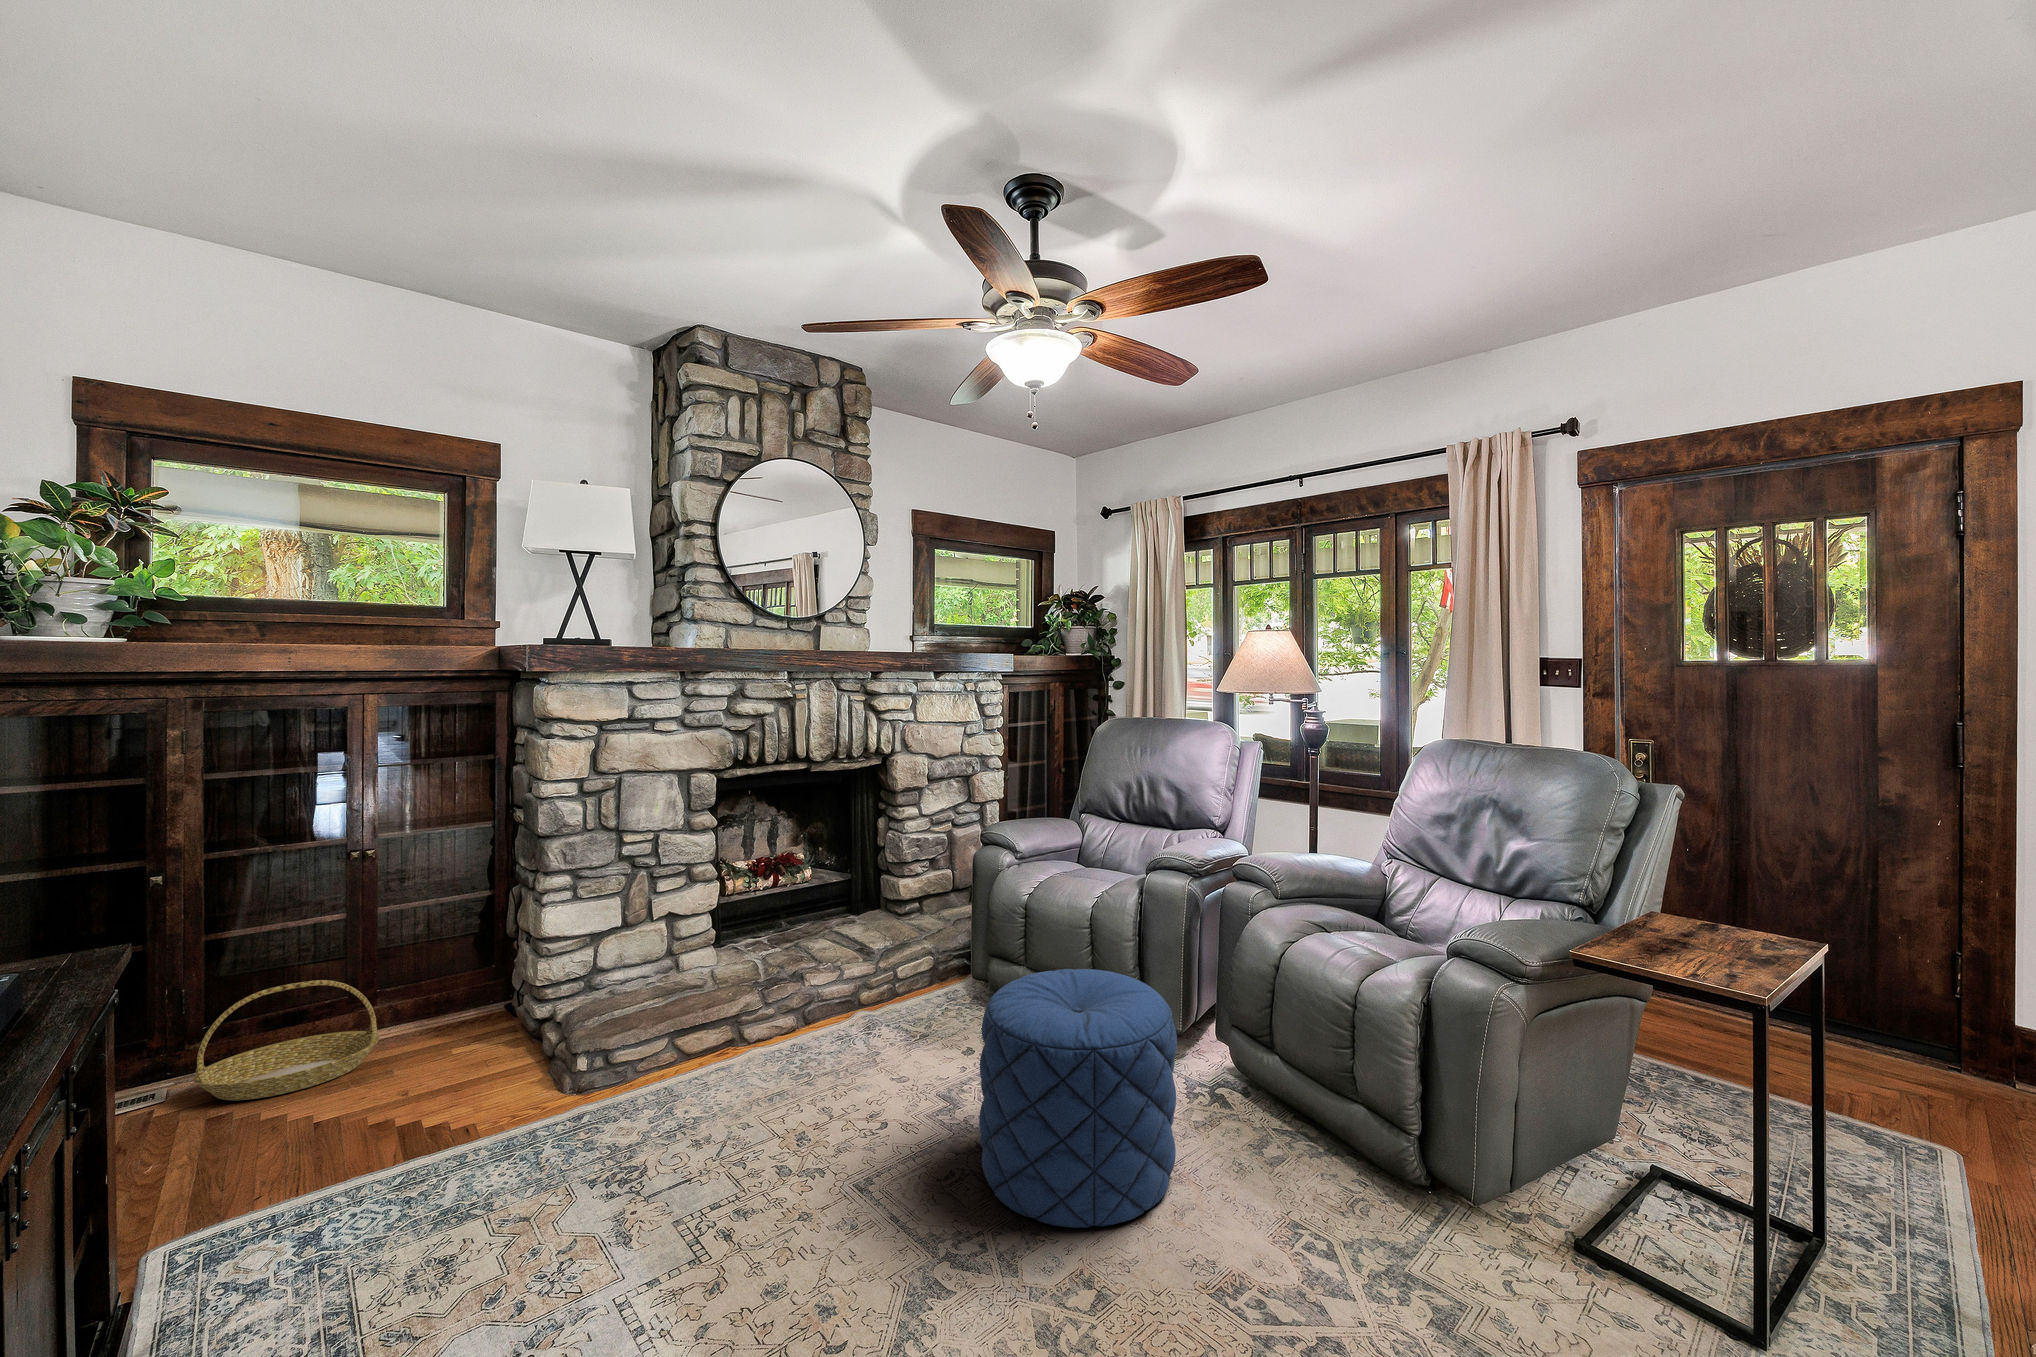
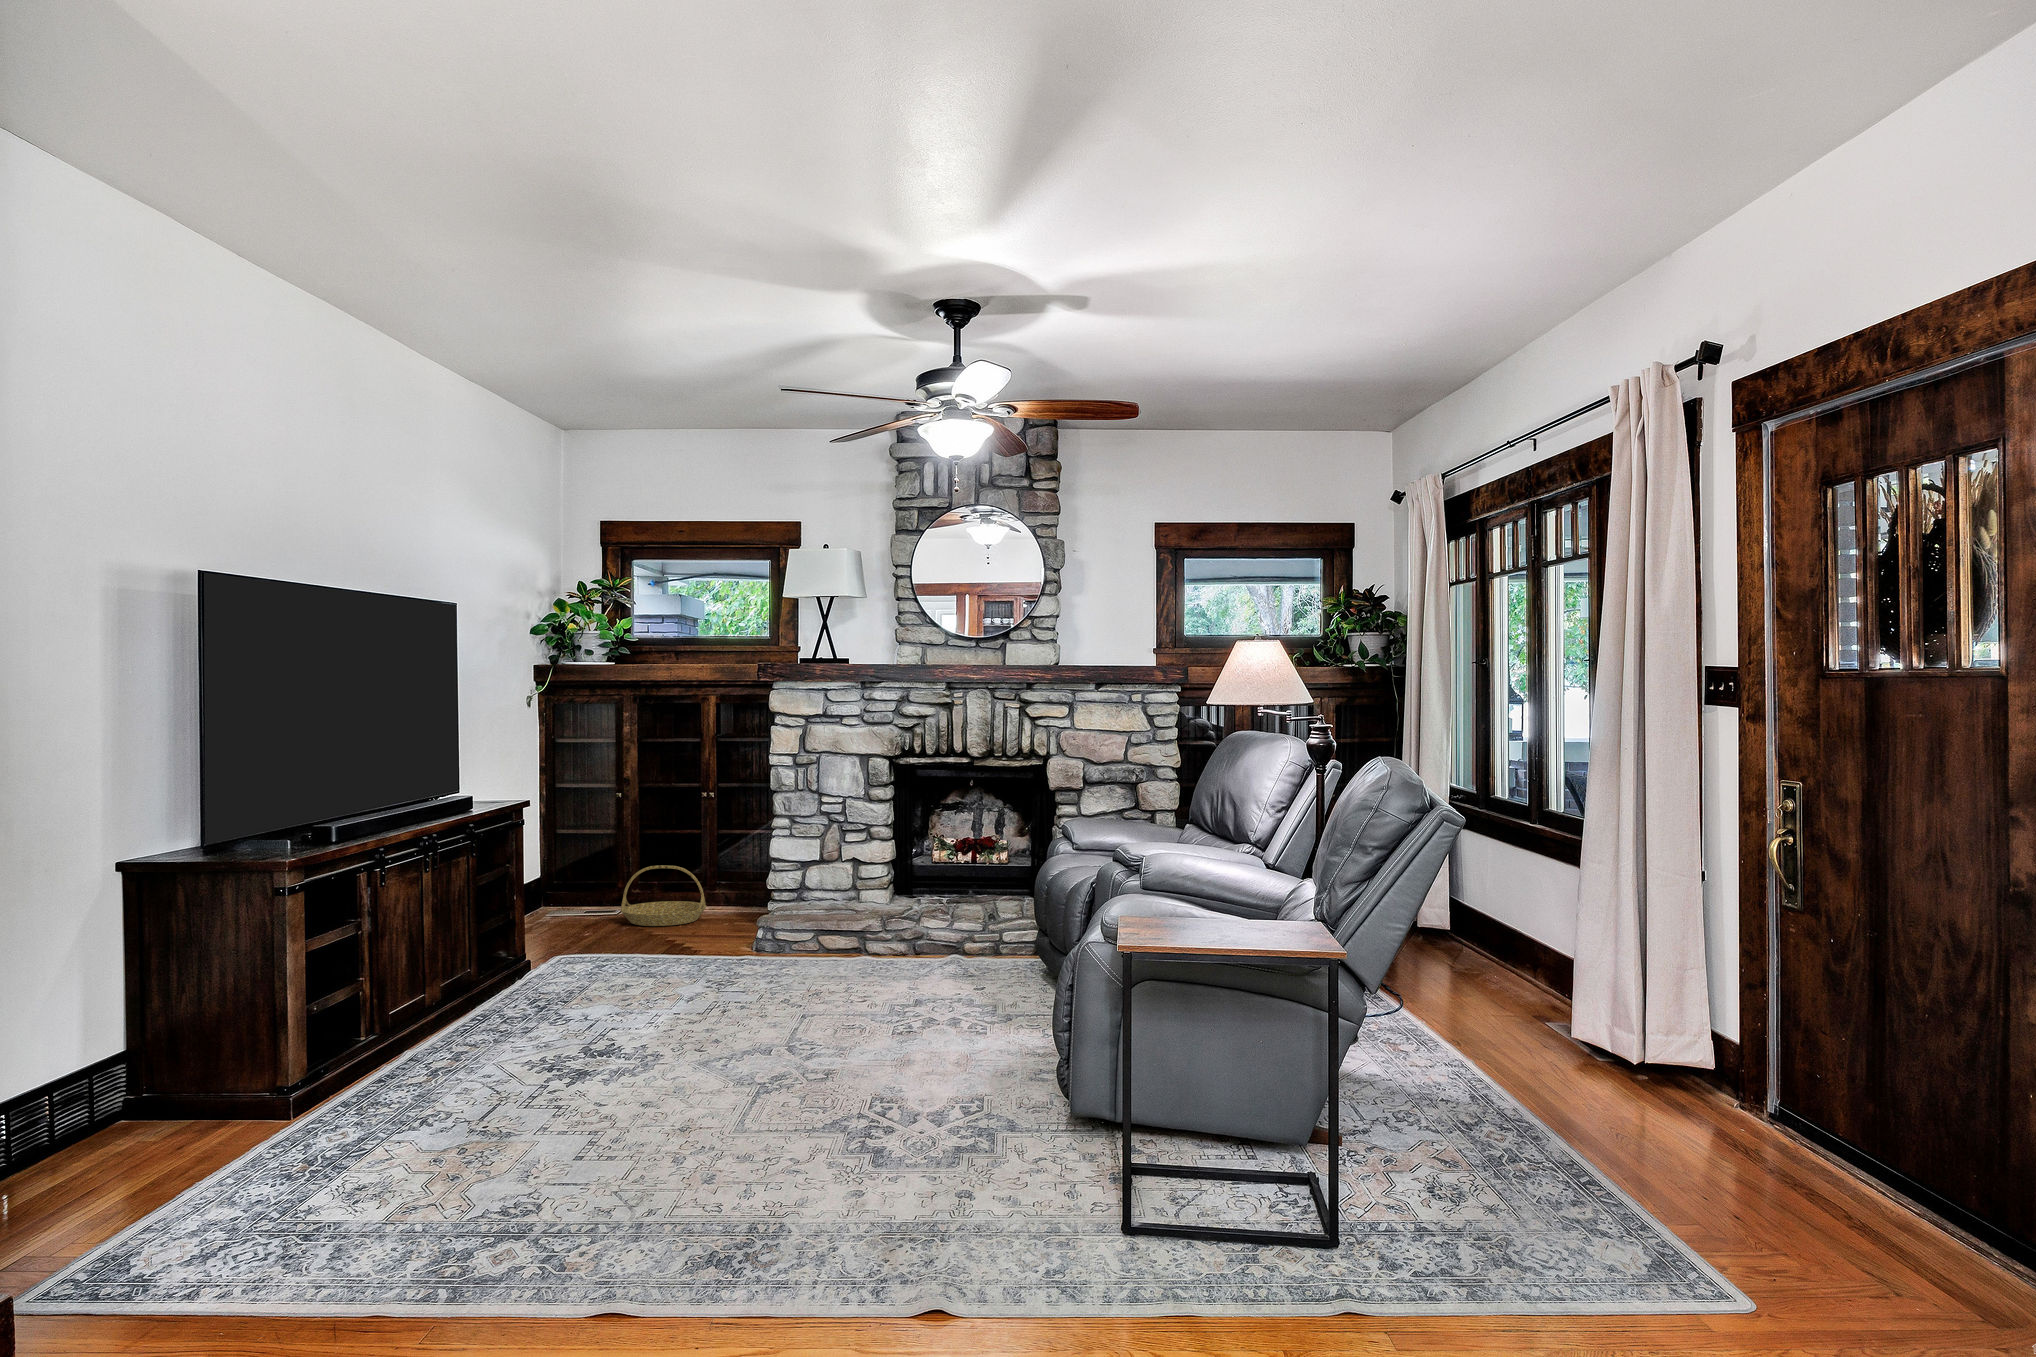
pouf: present [979,969,1177,1228] -> none [831,913,973,1078]

